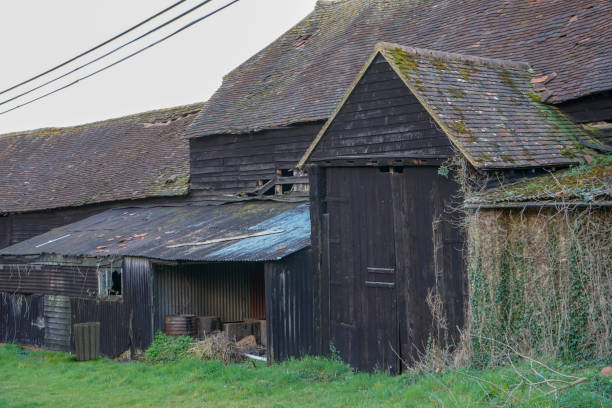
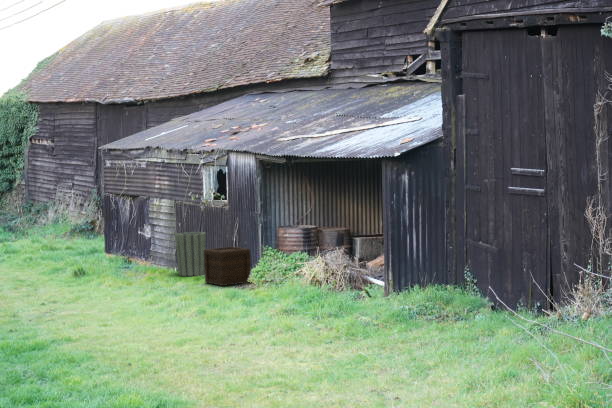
wooden crate: none [103,333,144,368] -> present [204,247,251,286]

